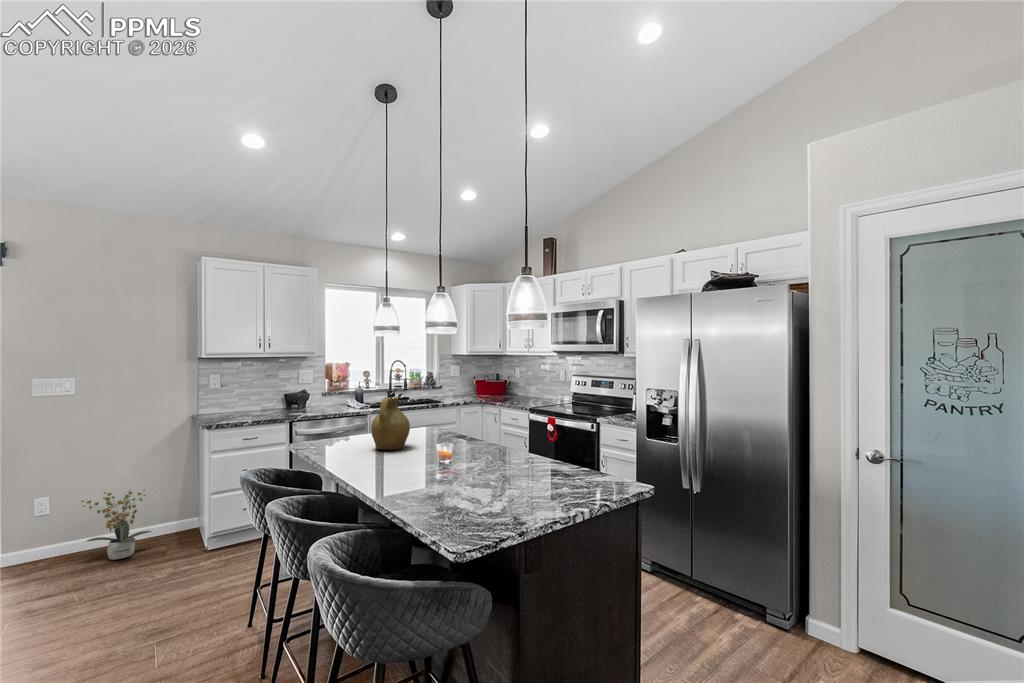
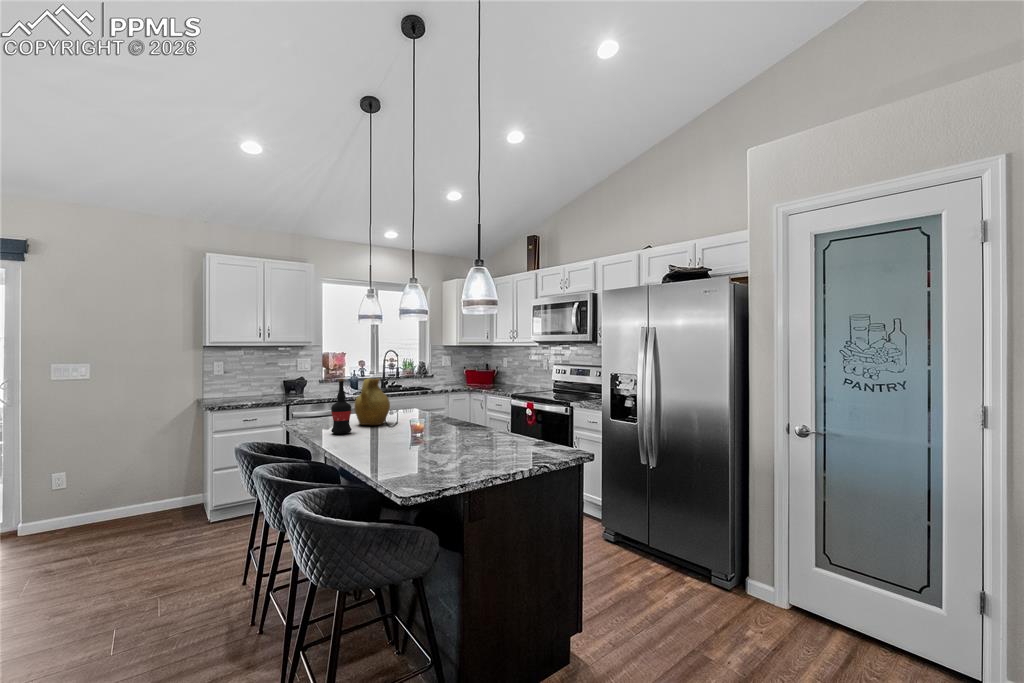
wine bottle: none [348,400,371,461] -> present [331,379,352,434]
potted plant: present [81,489,152,560] -> none [97,465,161,528]

